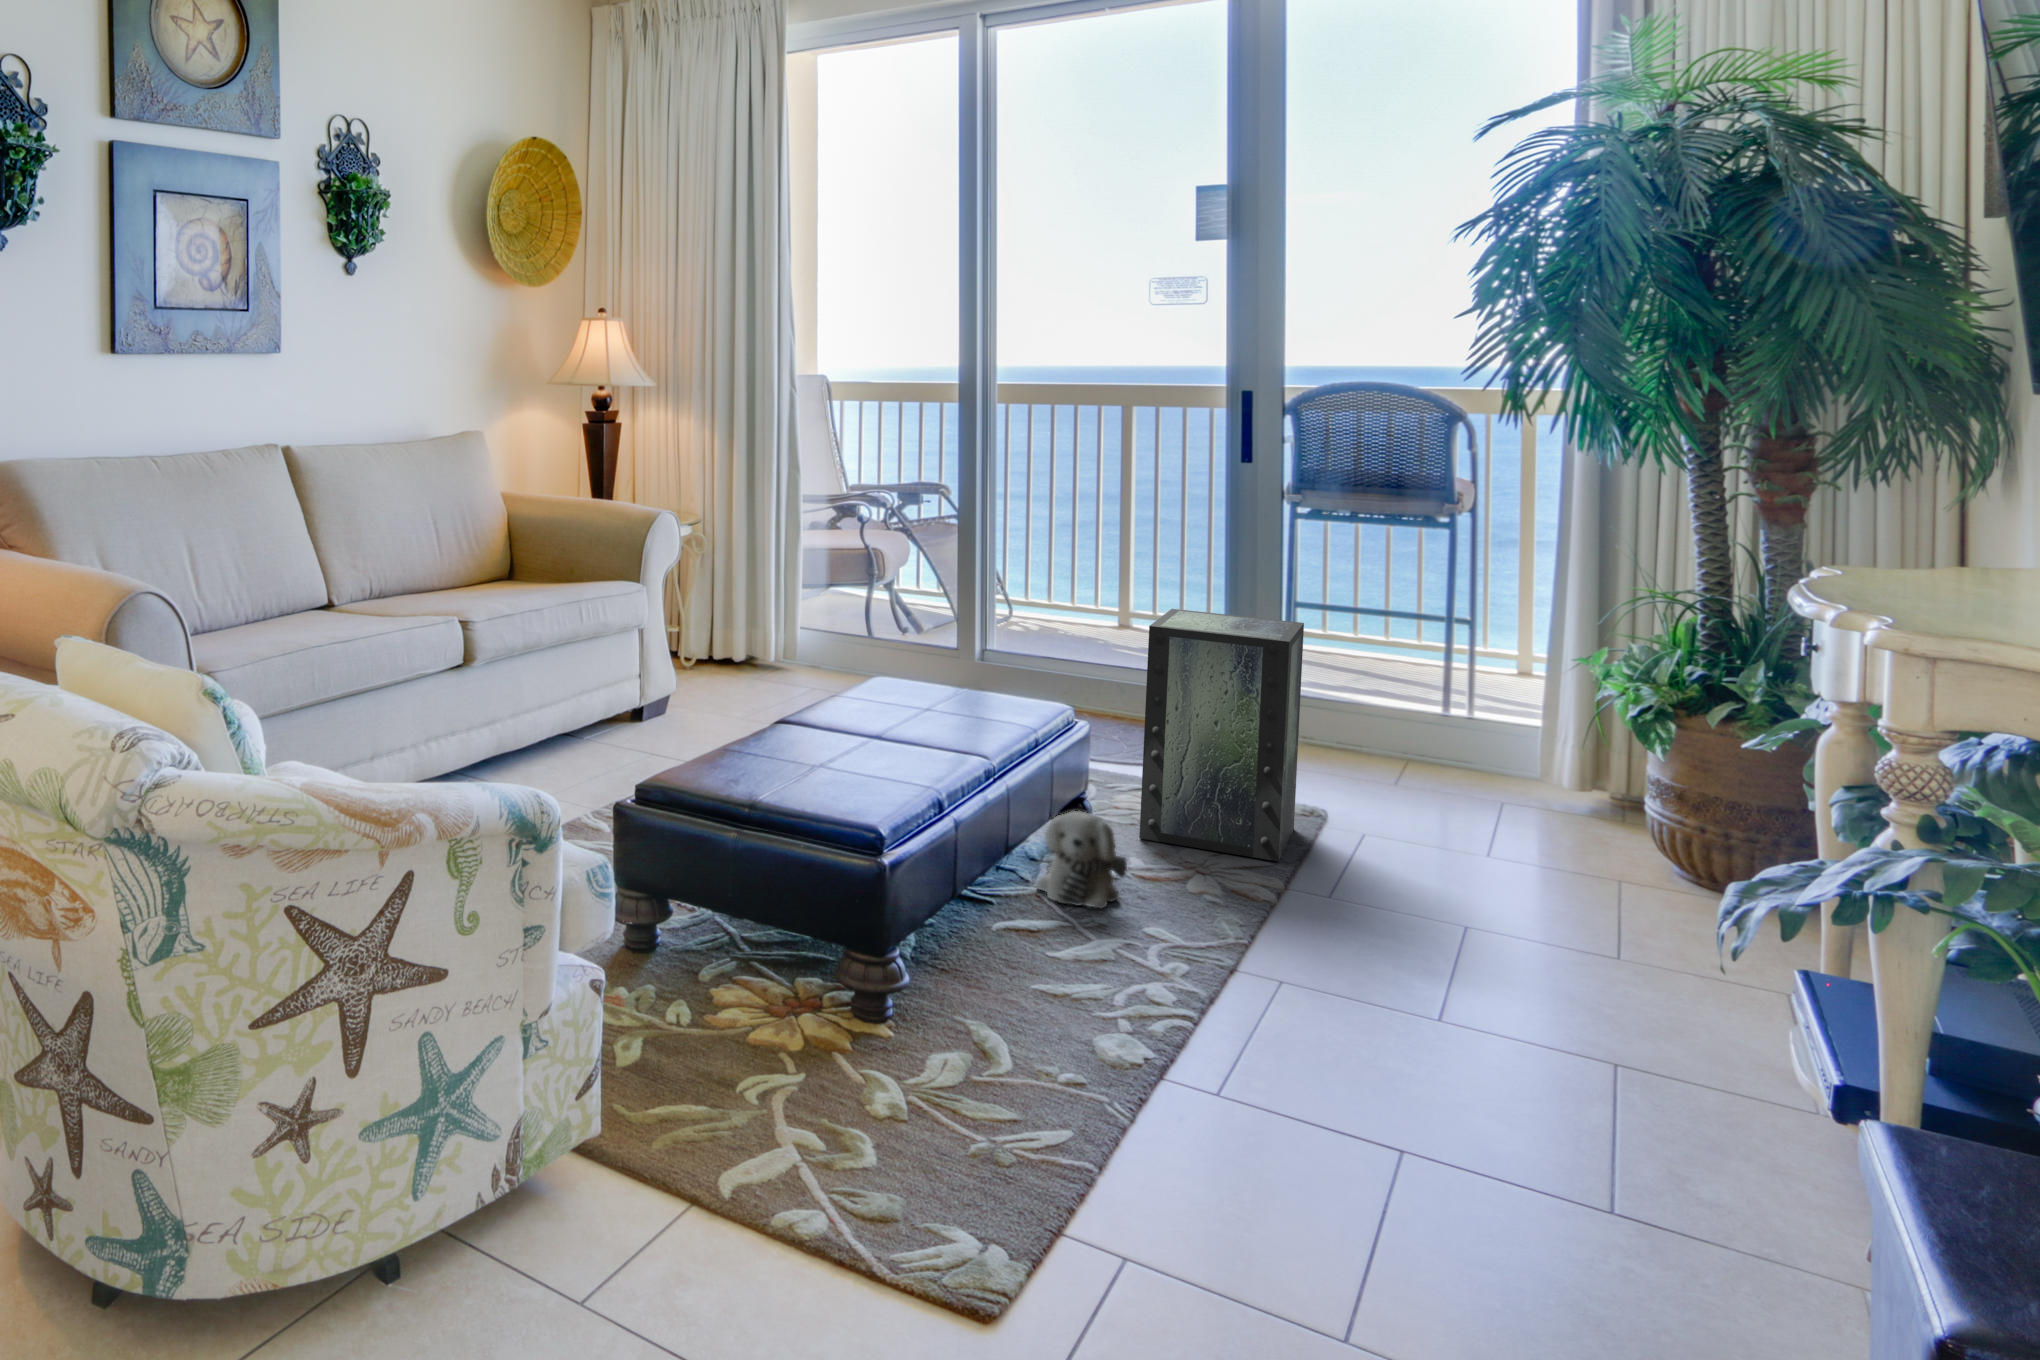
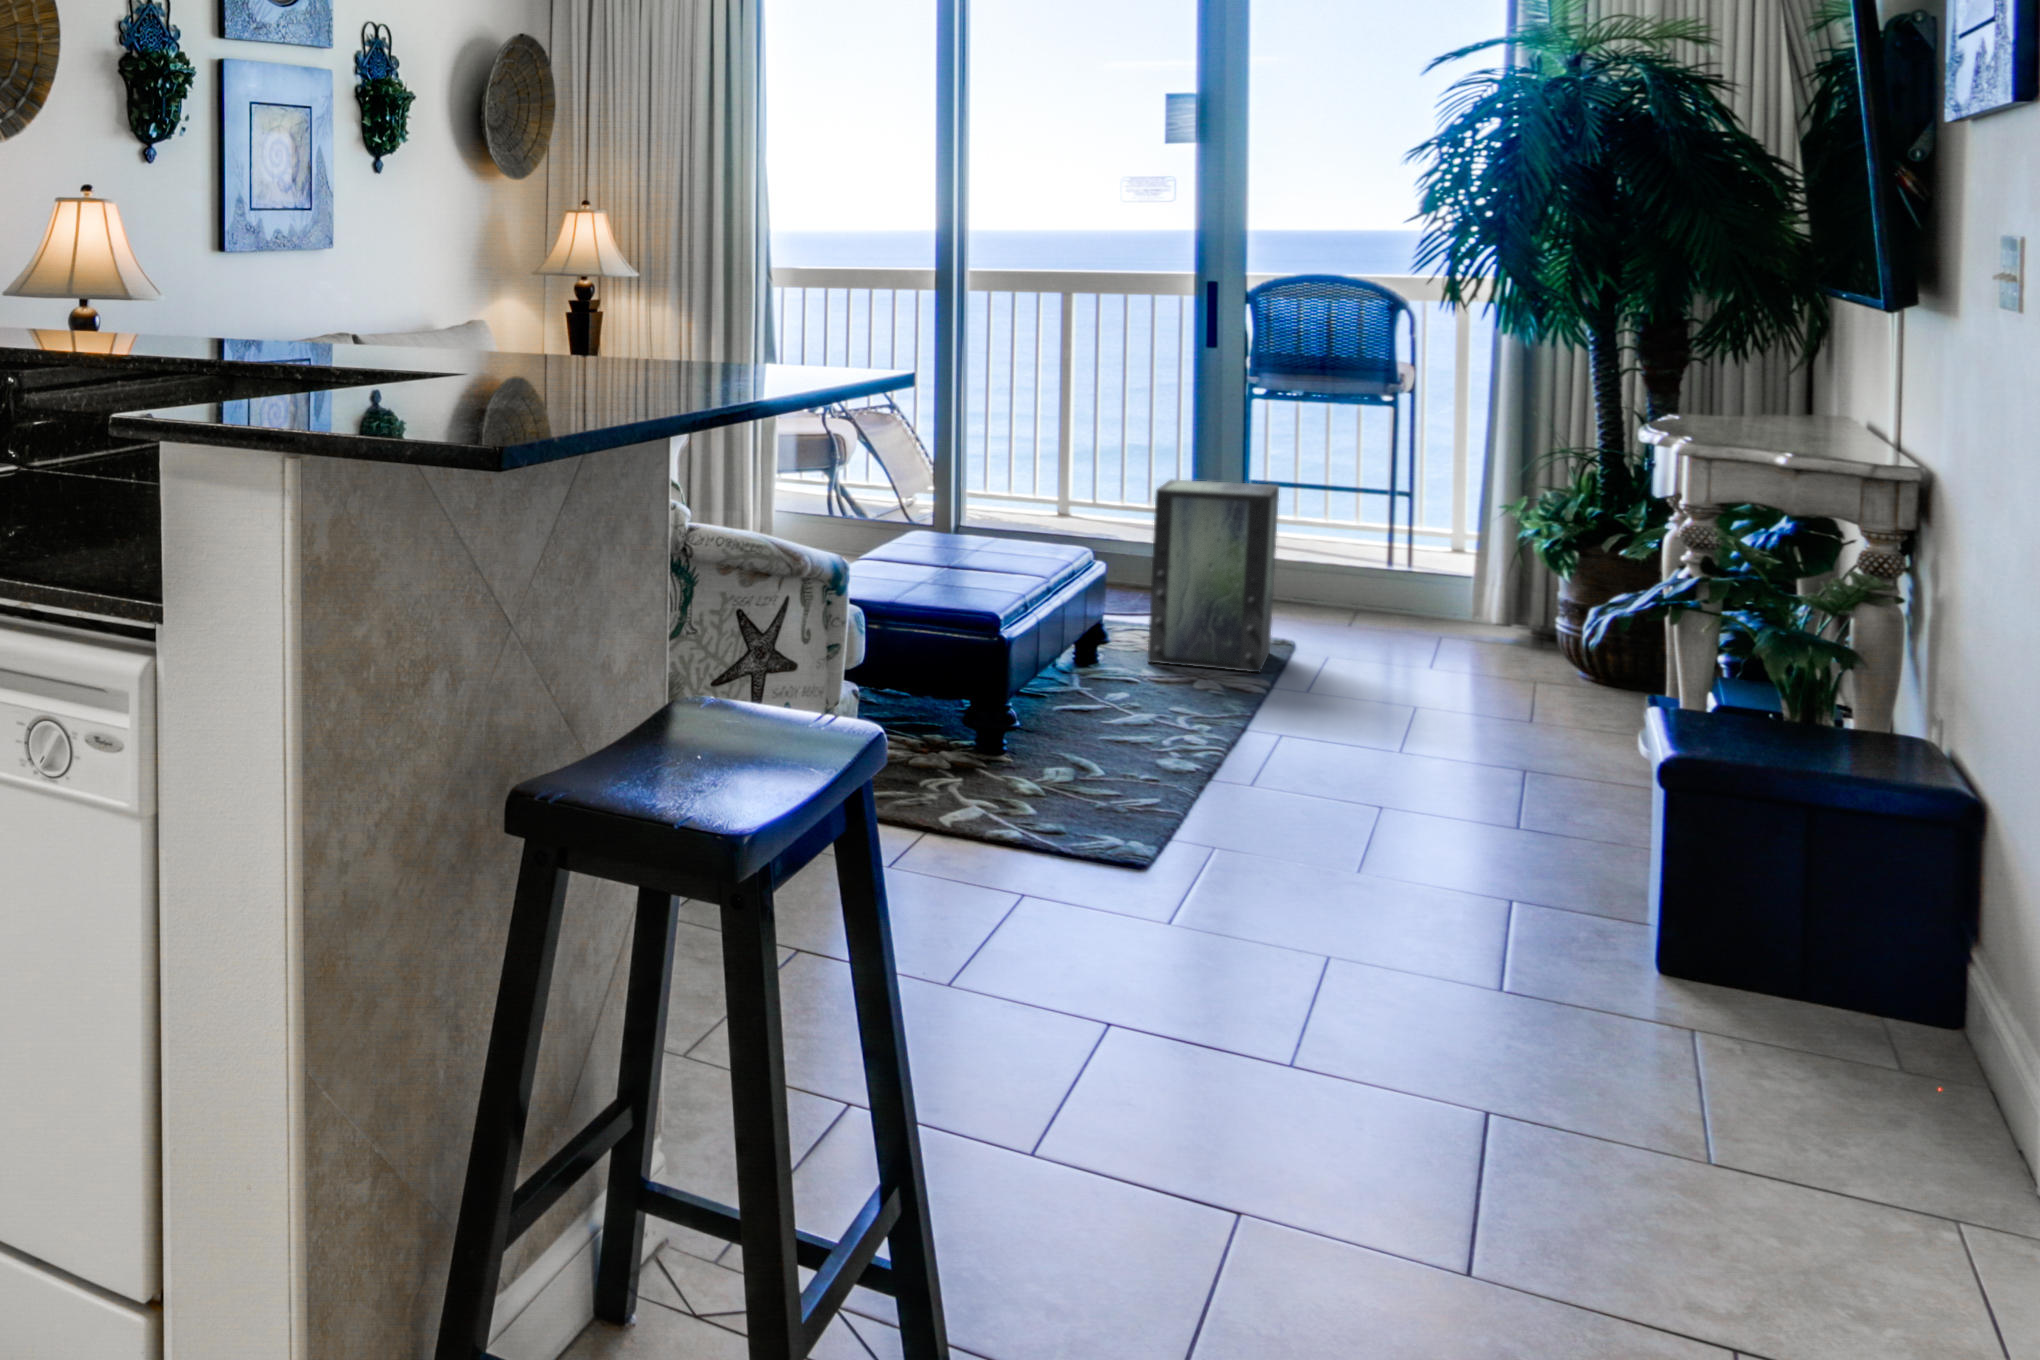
plush toy: present [1036,811,1127,908] -> none [1072,631,1145,705]

